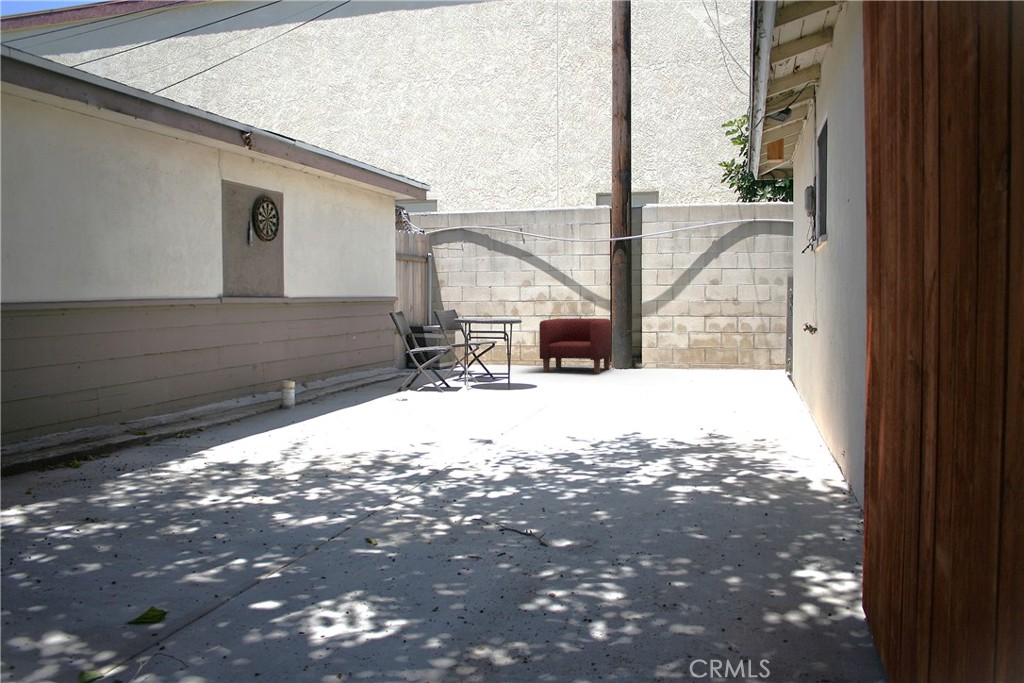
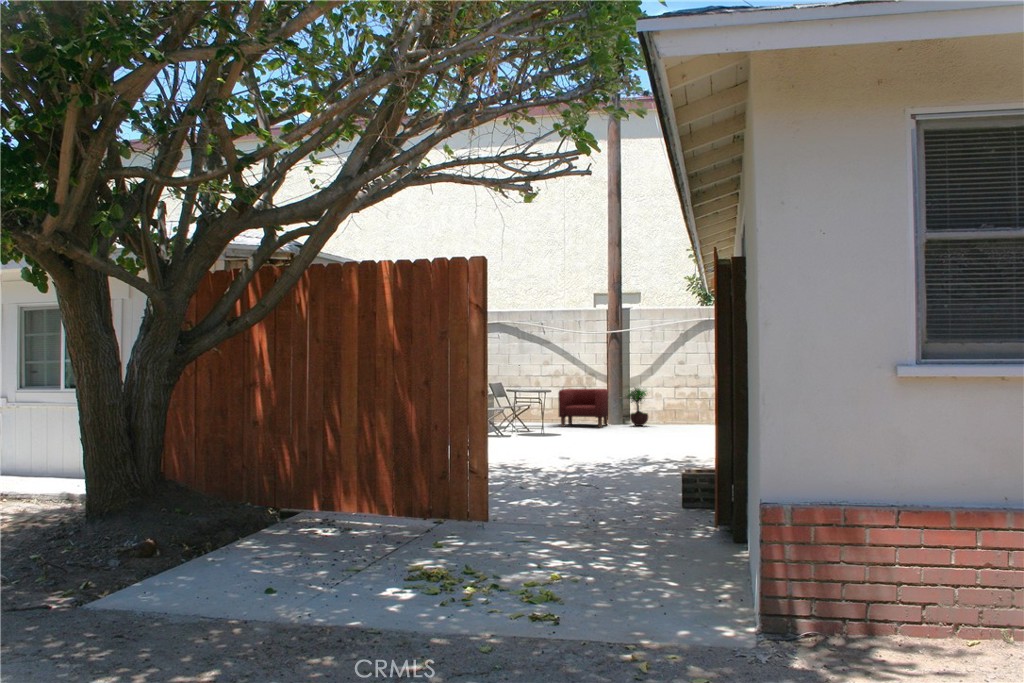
potted tree: none [633,311,668,370] -> present [627,387,648,426]

